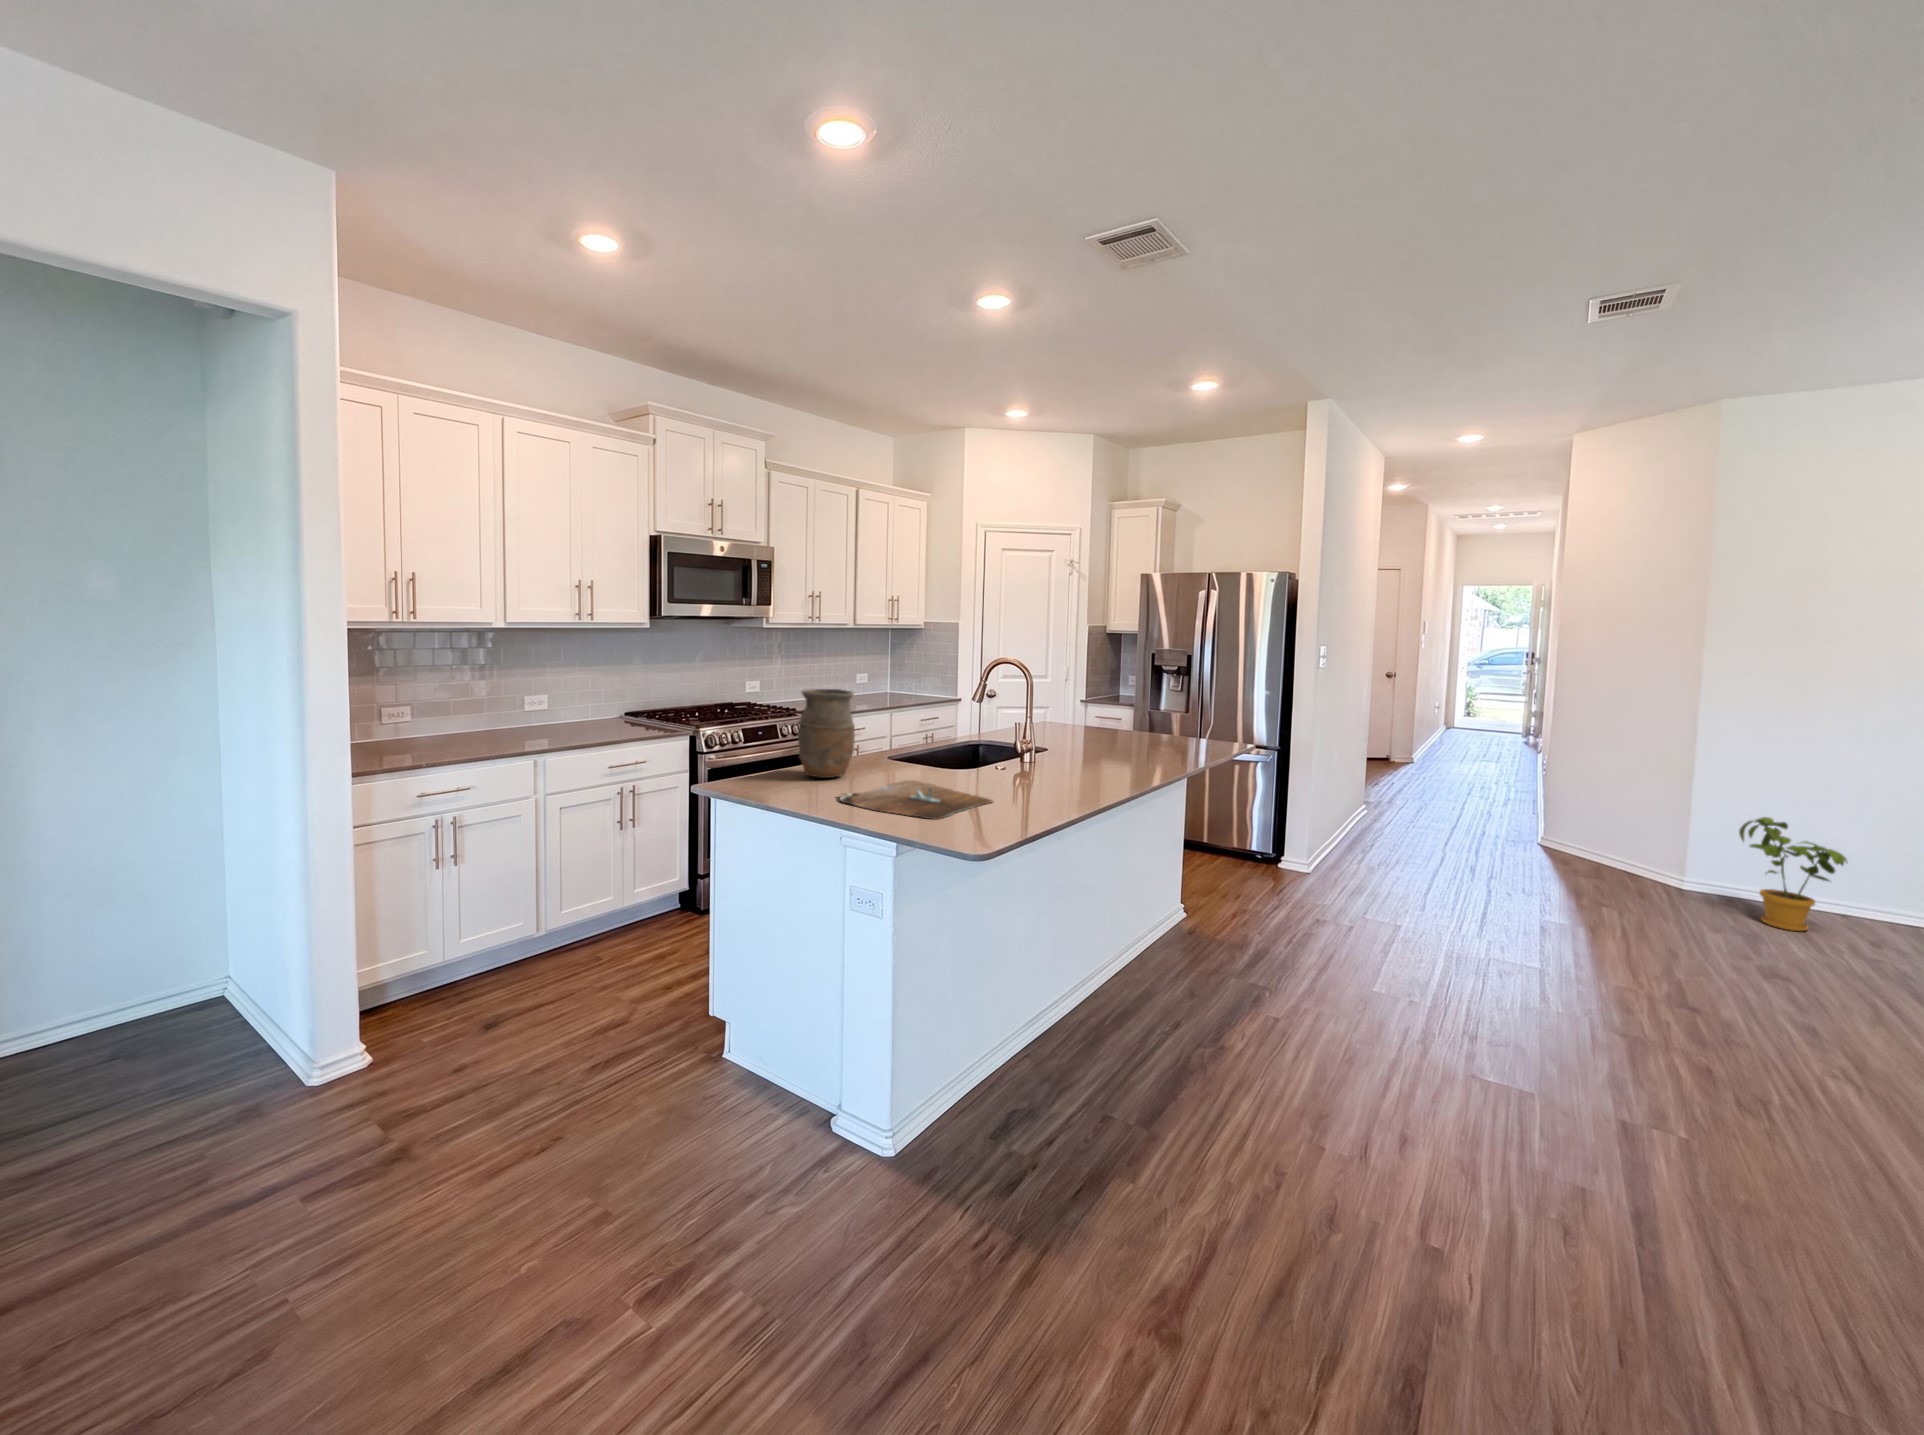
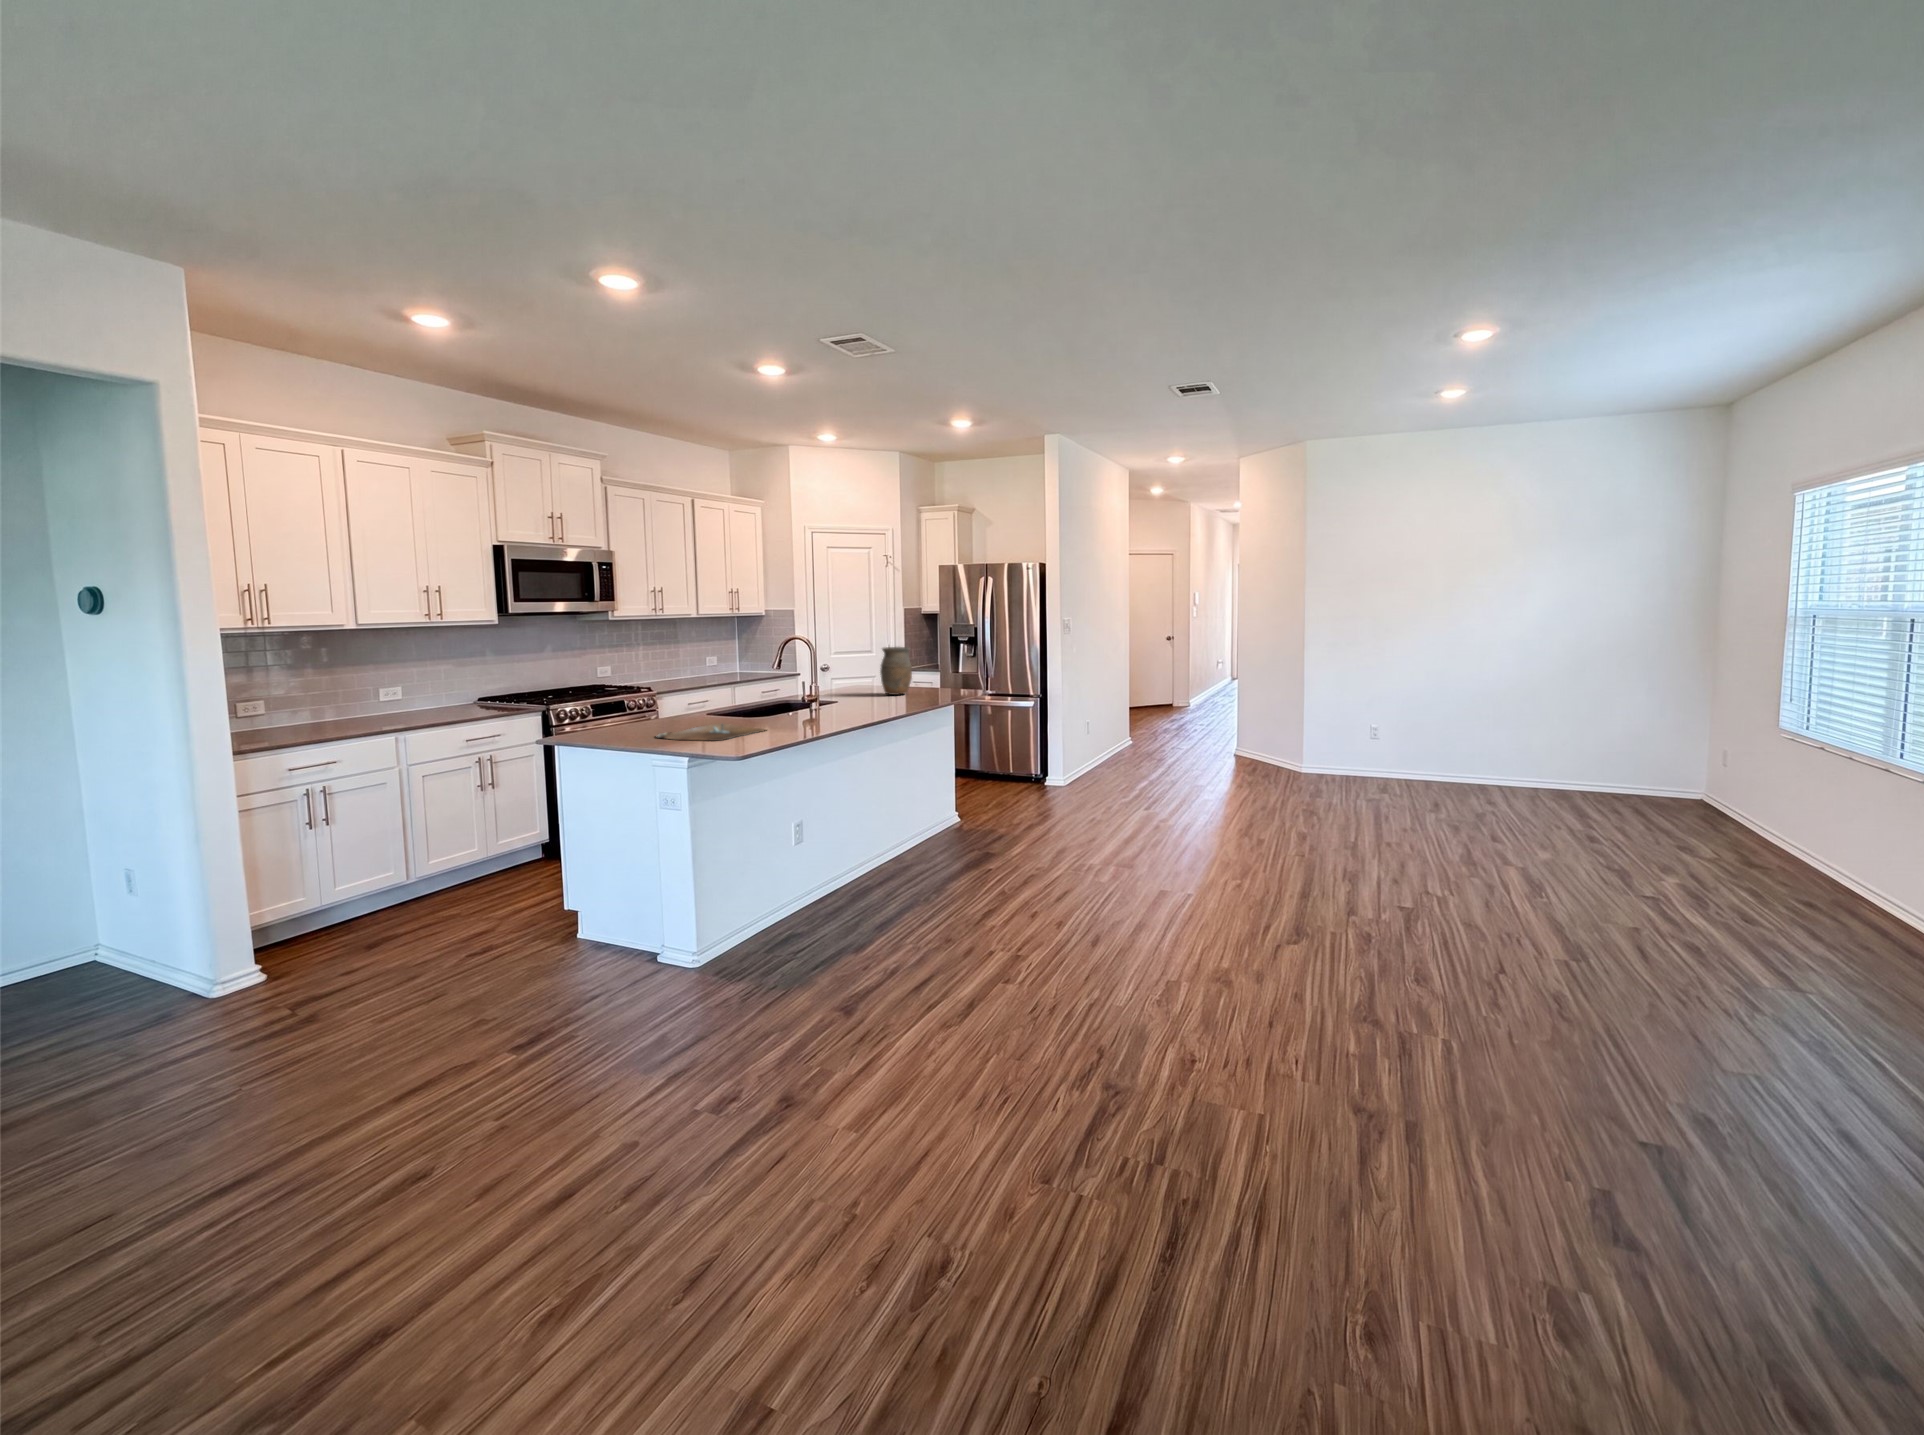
vase: present [798,689,855,778] -> present [880,647,912,695]
house plant: present [1739,817,1847,931] -> none [1312,716,1359,786]

